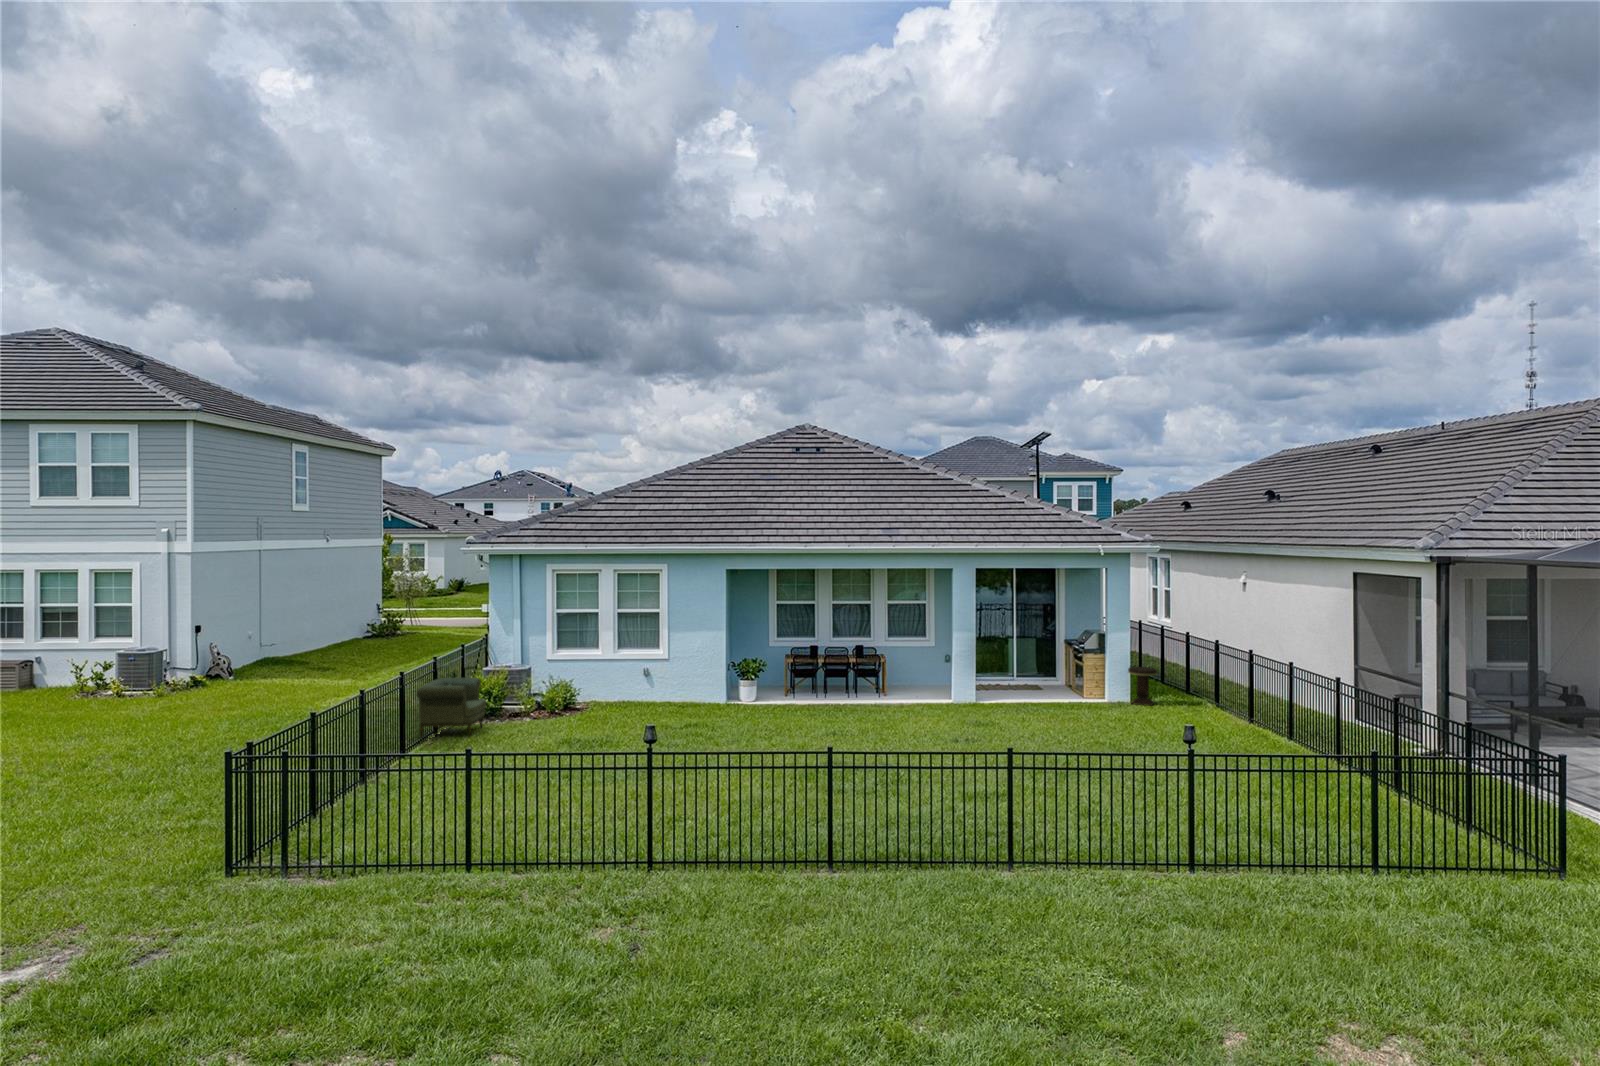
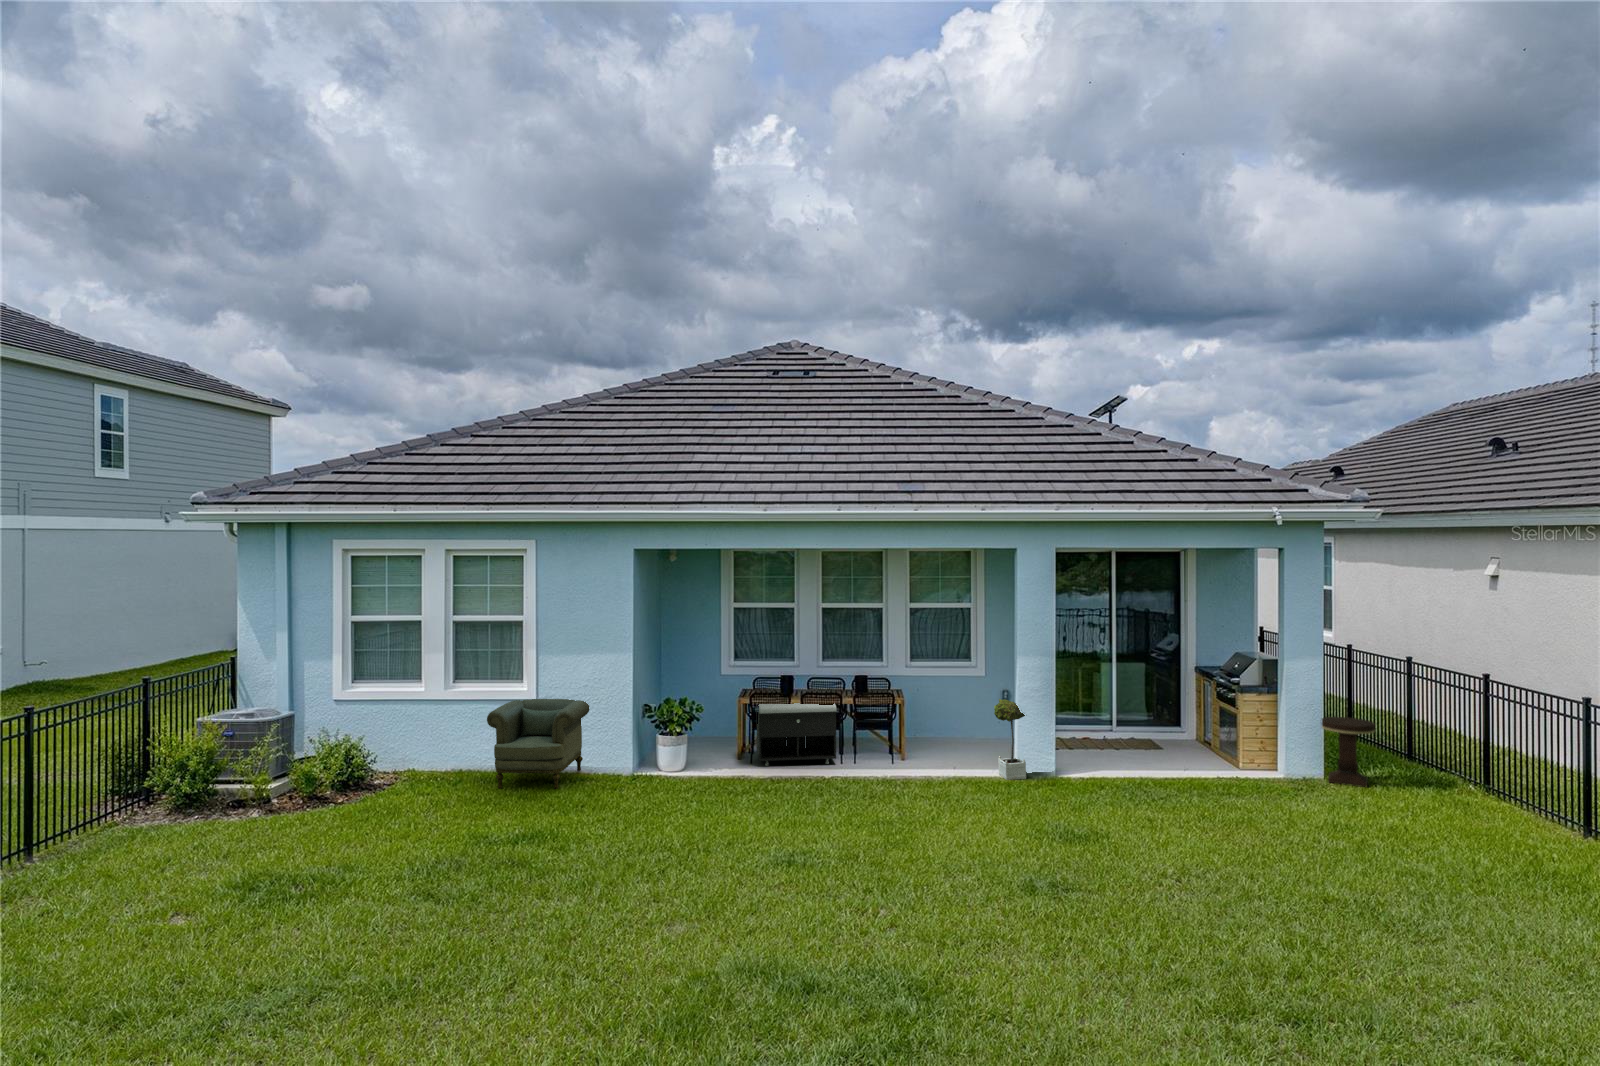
potted tree: none [940,657,959,705] -> present [994,699,1026,780]
storage bench: none [796,659,846,700] -> present [757,703,836,766]
armchair: present [416,678,486,737] -> present [487,699,589,789]

